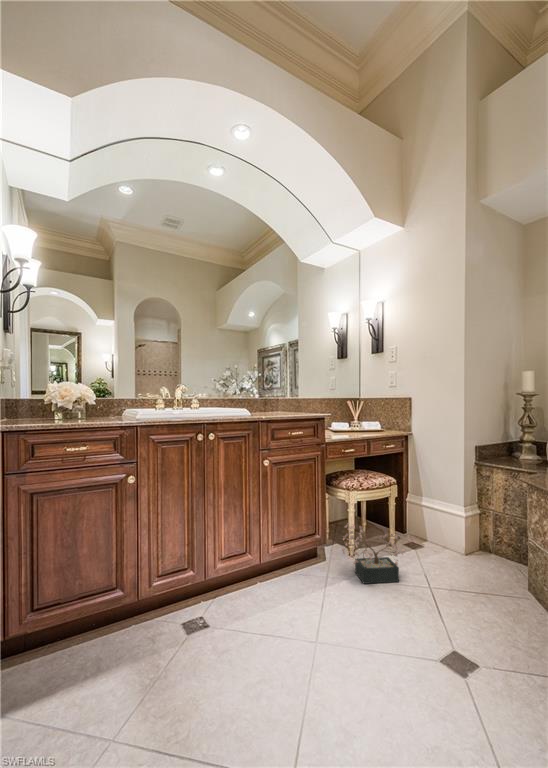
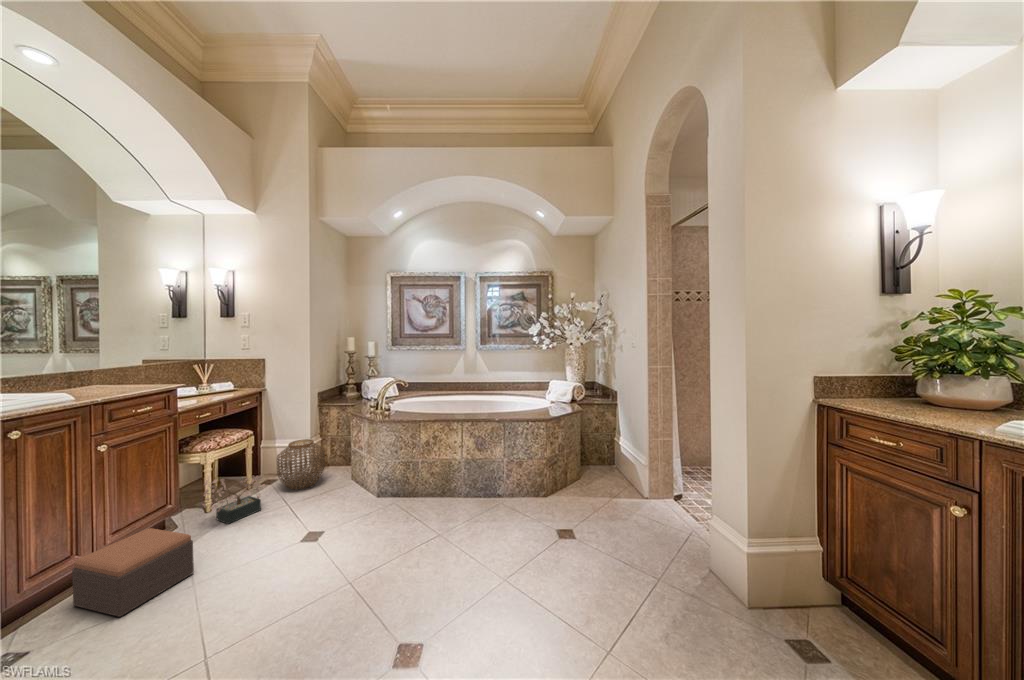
woven basket: none [421,504,483,574] -> present [277,439,325,489]
footstool: none [235,557,318,649] -> present [72,528,194,617]

